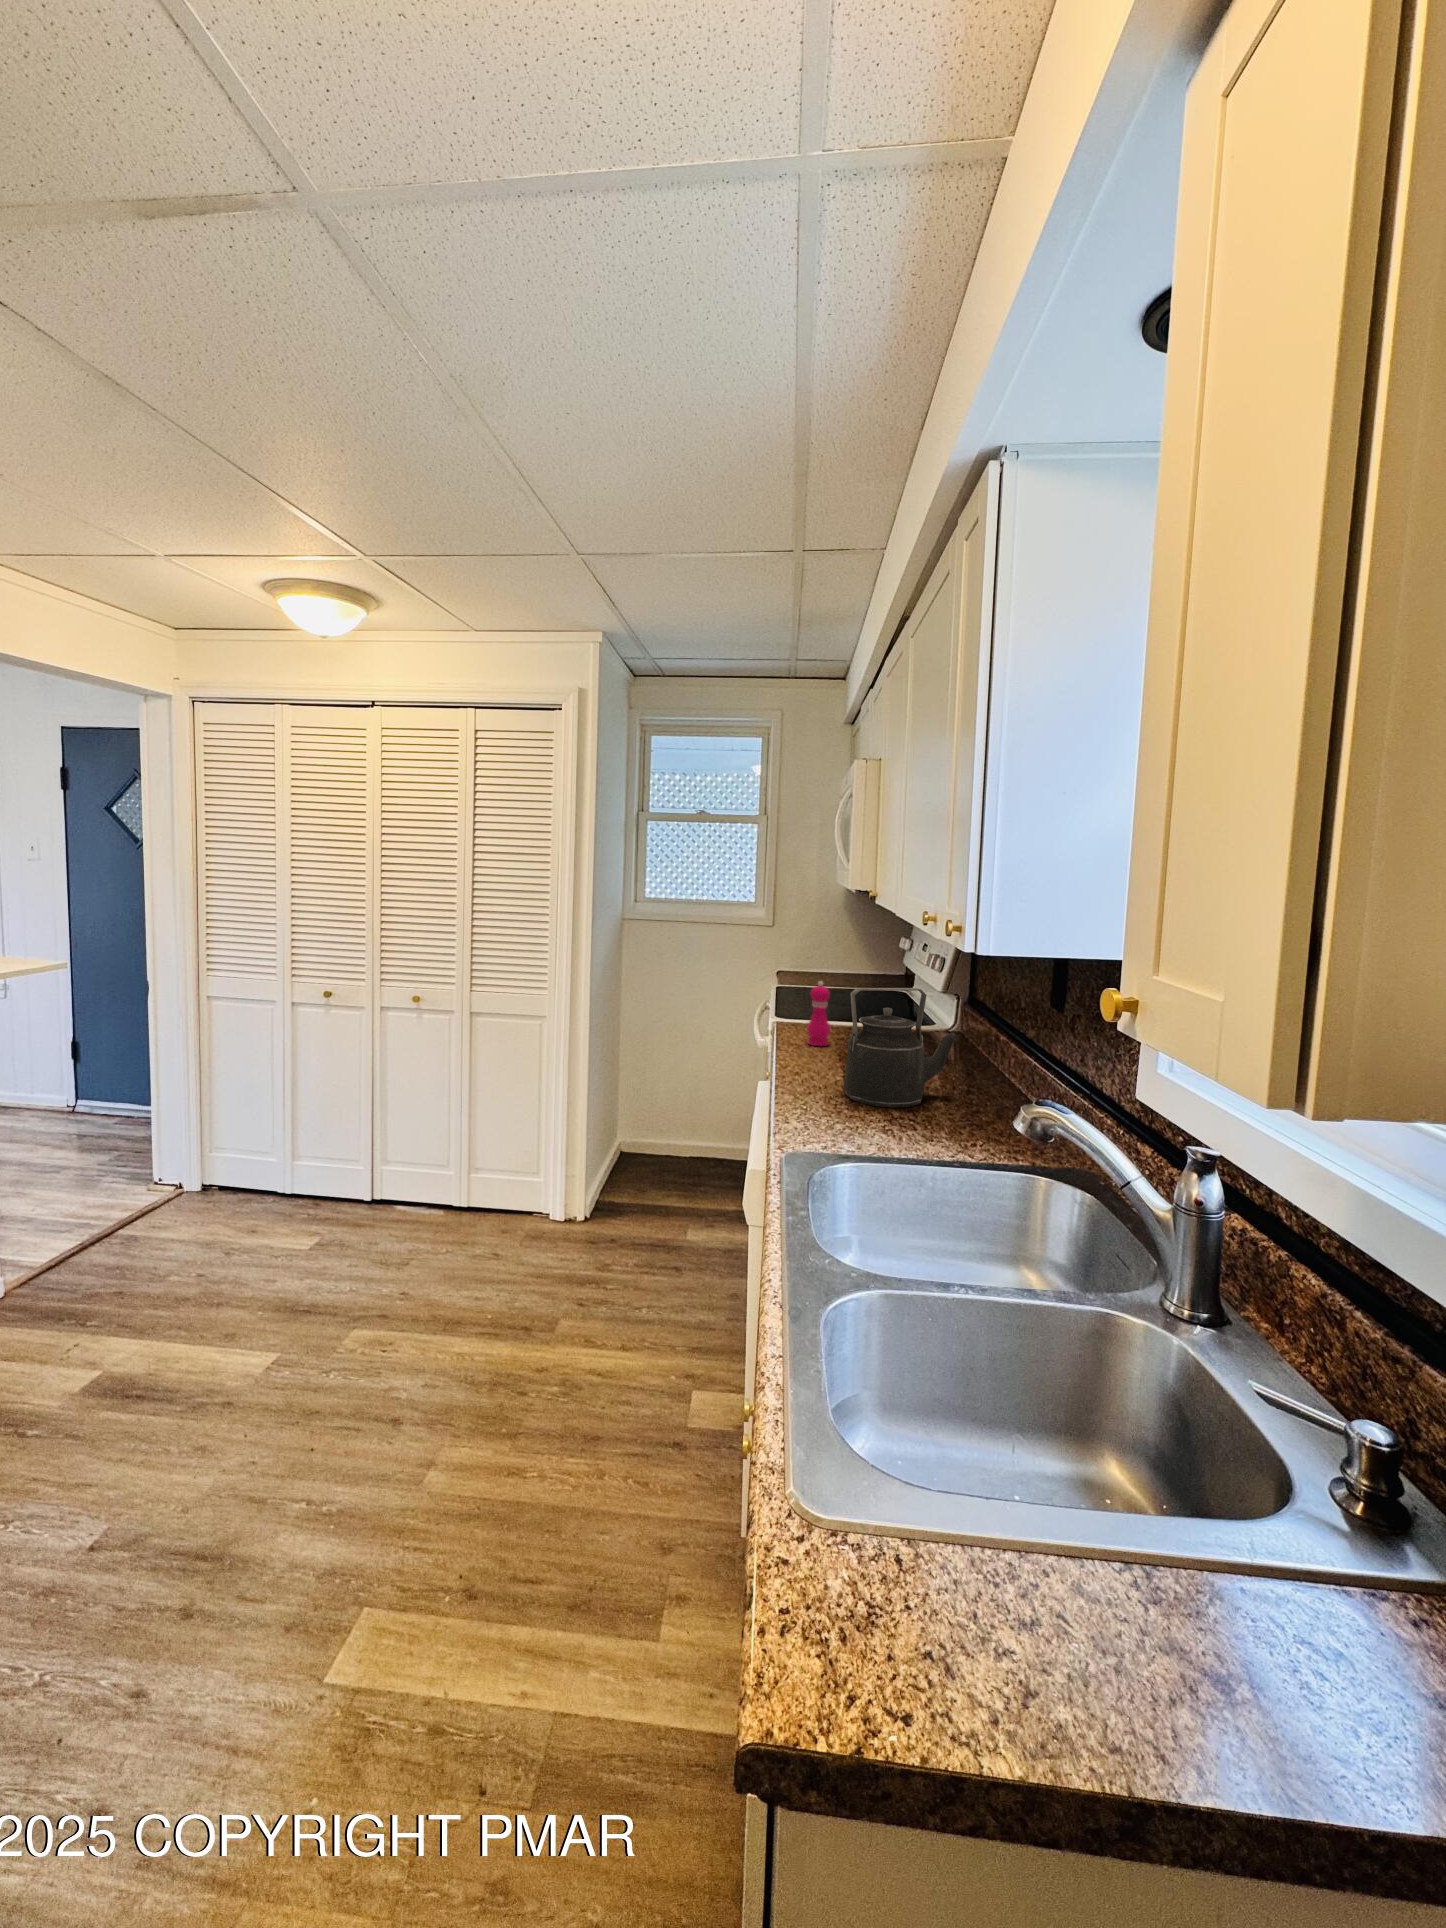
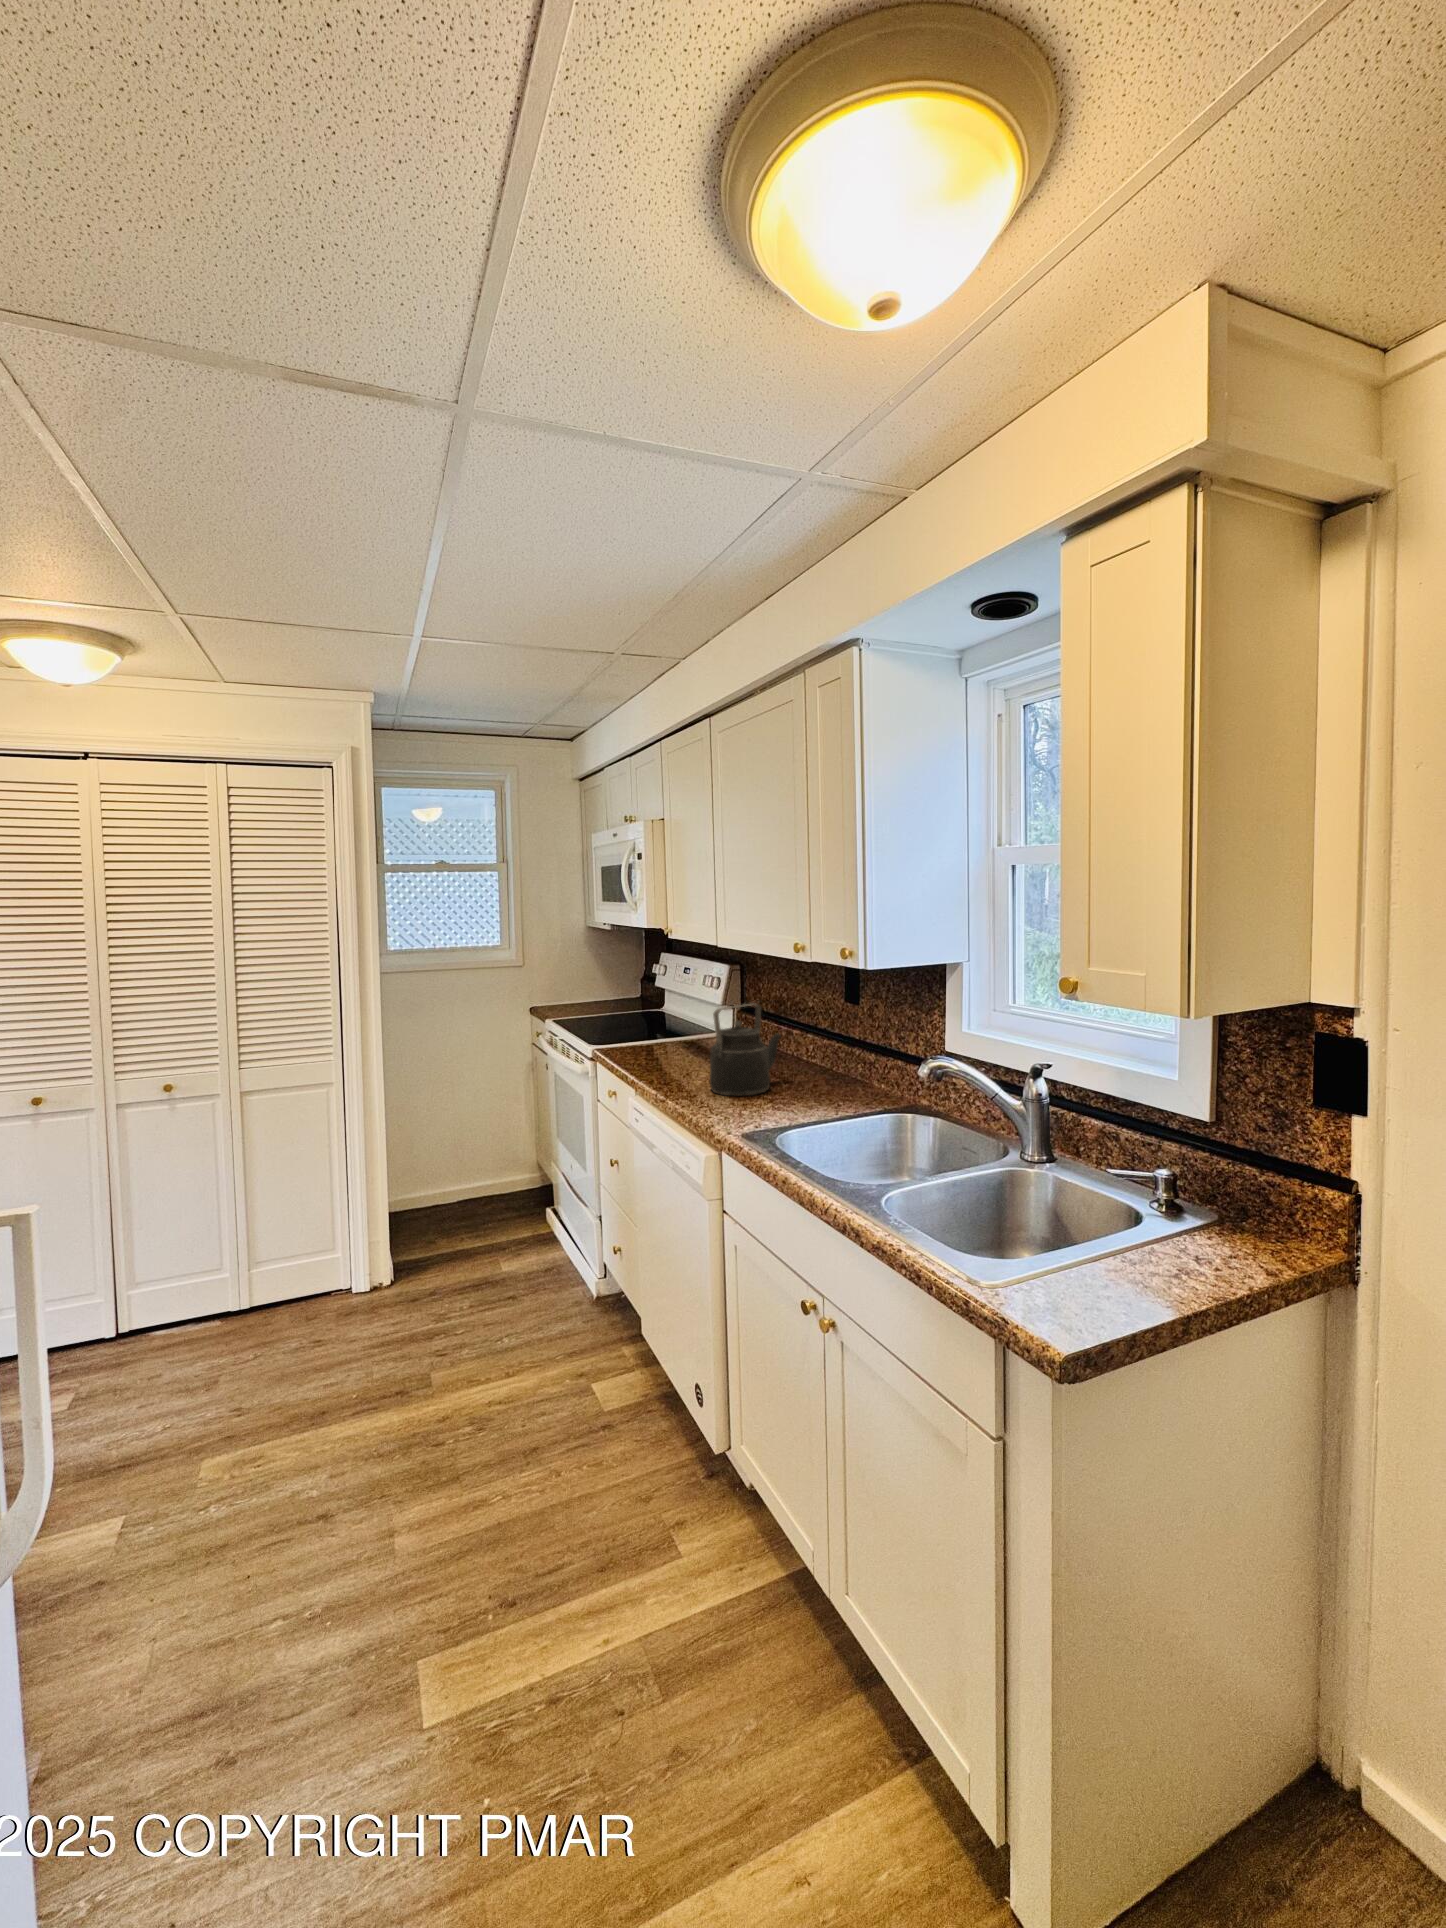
pepper mill: present [807,981,830,1046] -> none [630,1010,650,1065]

